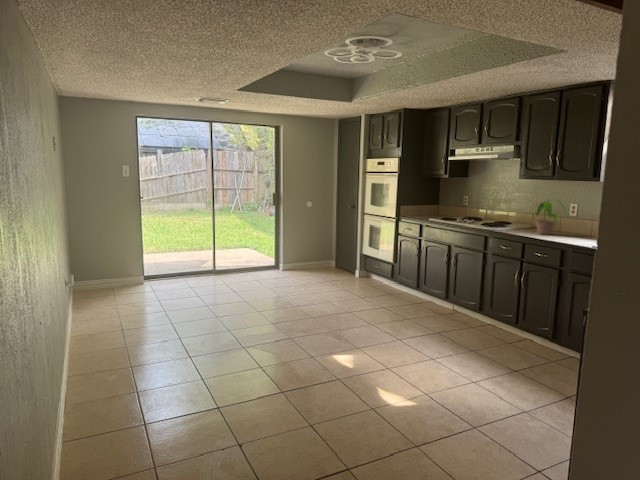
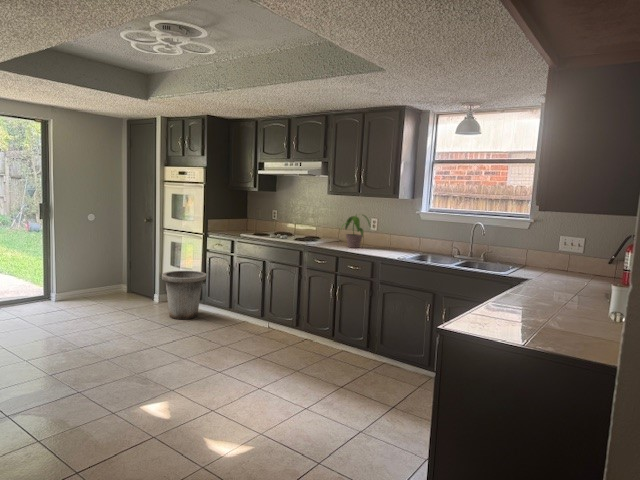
trash can: none [360,251,398,294] -> present [162,271,206,320]

